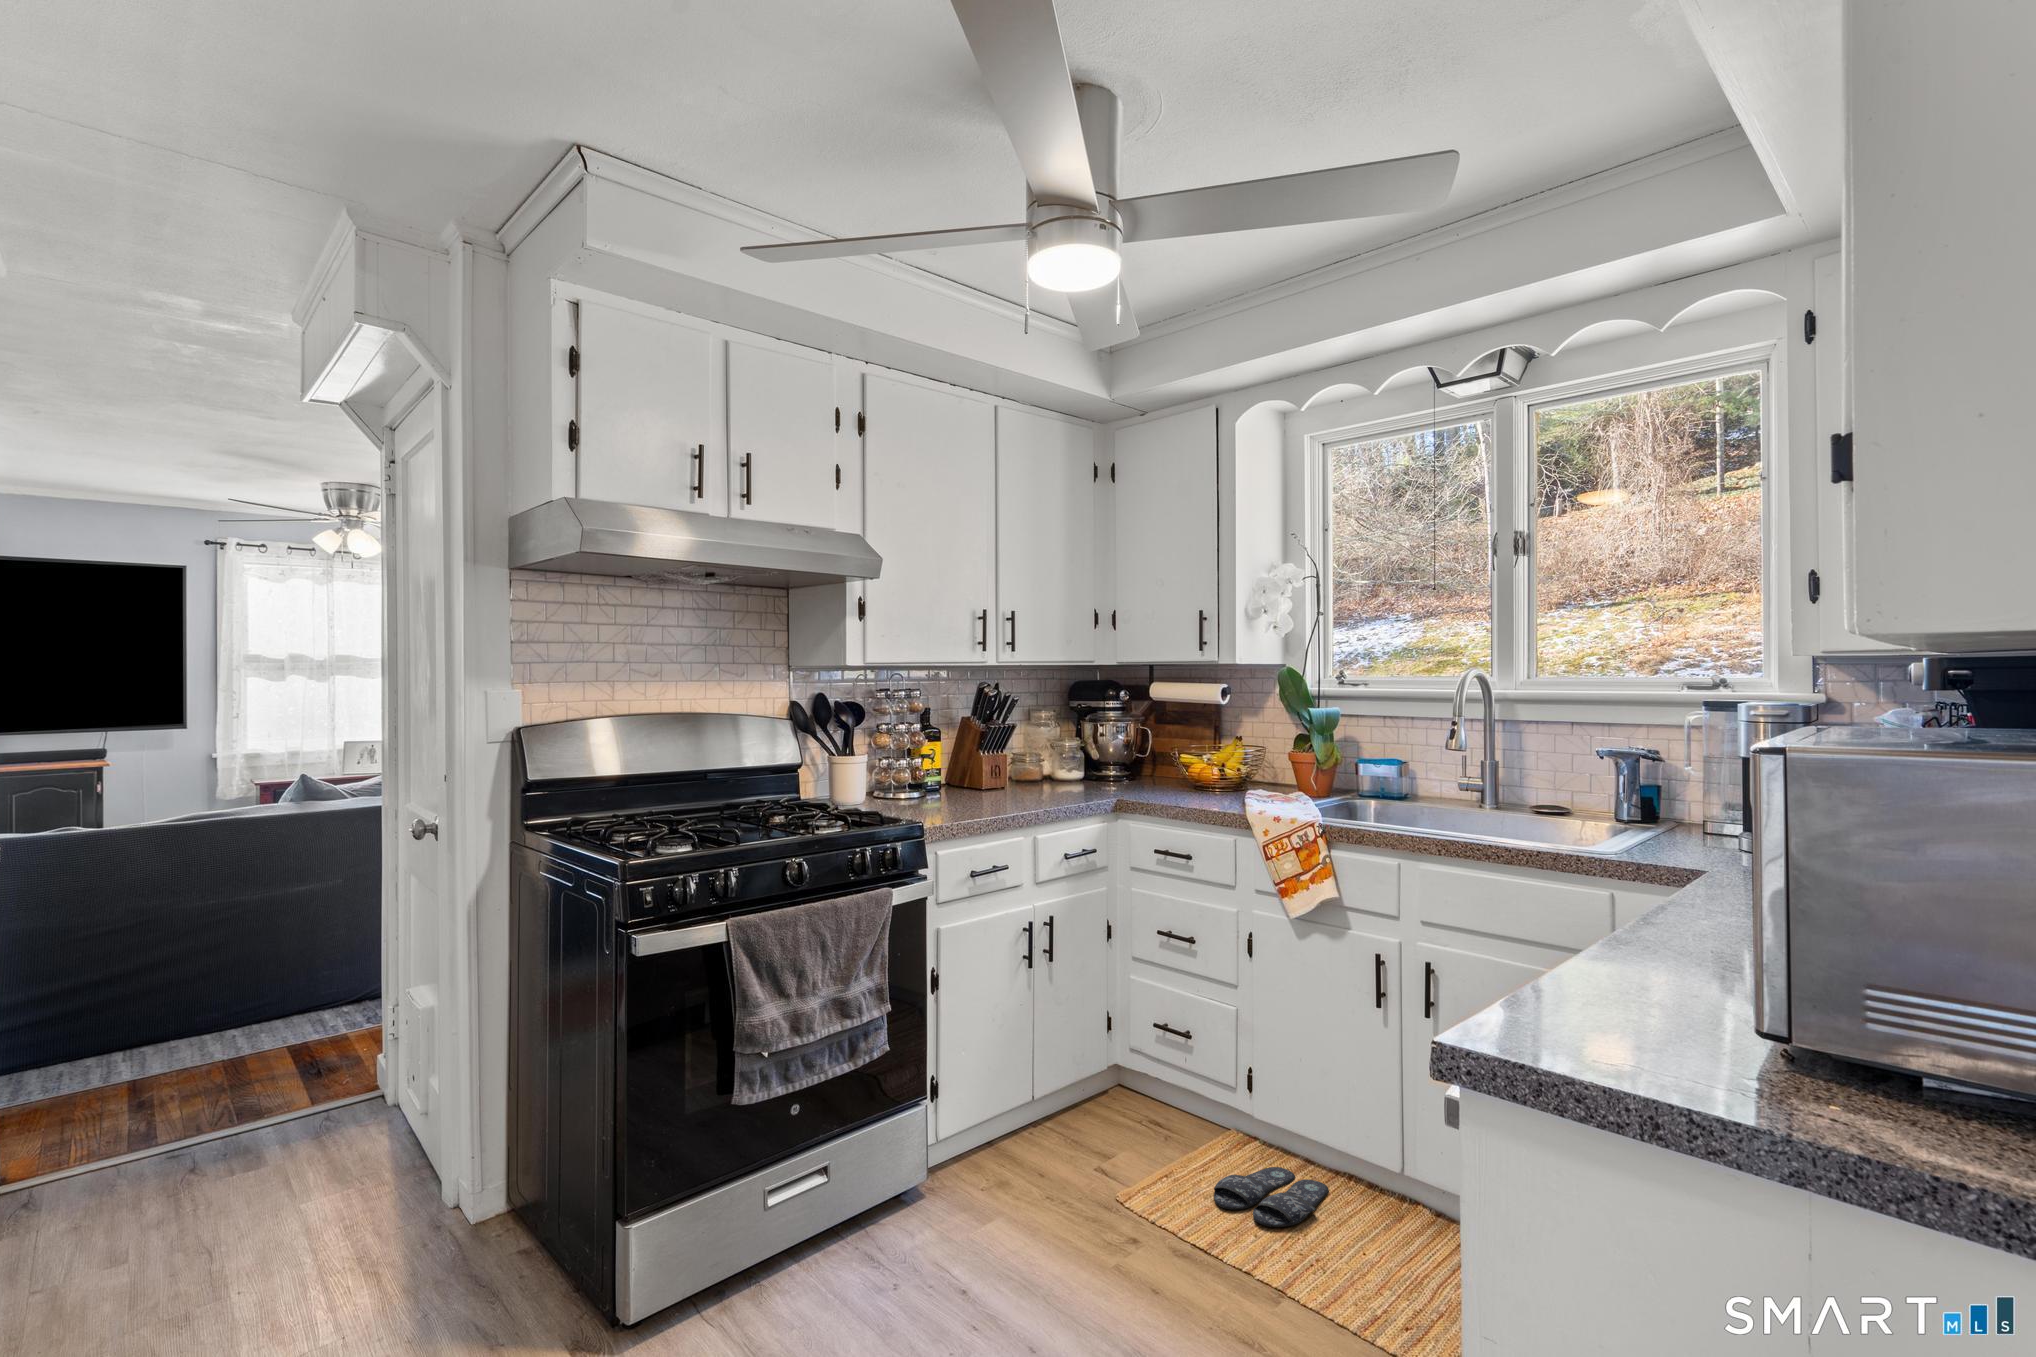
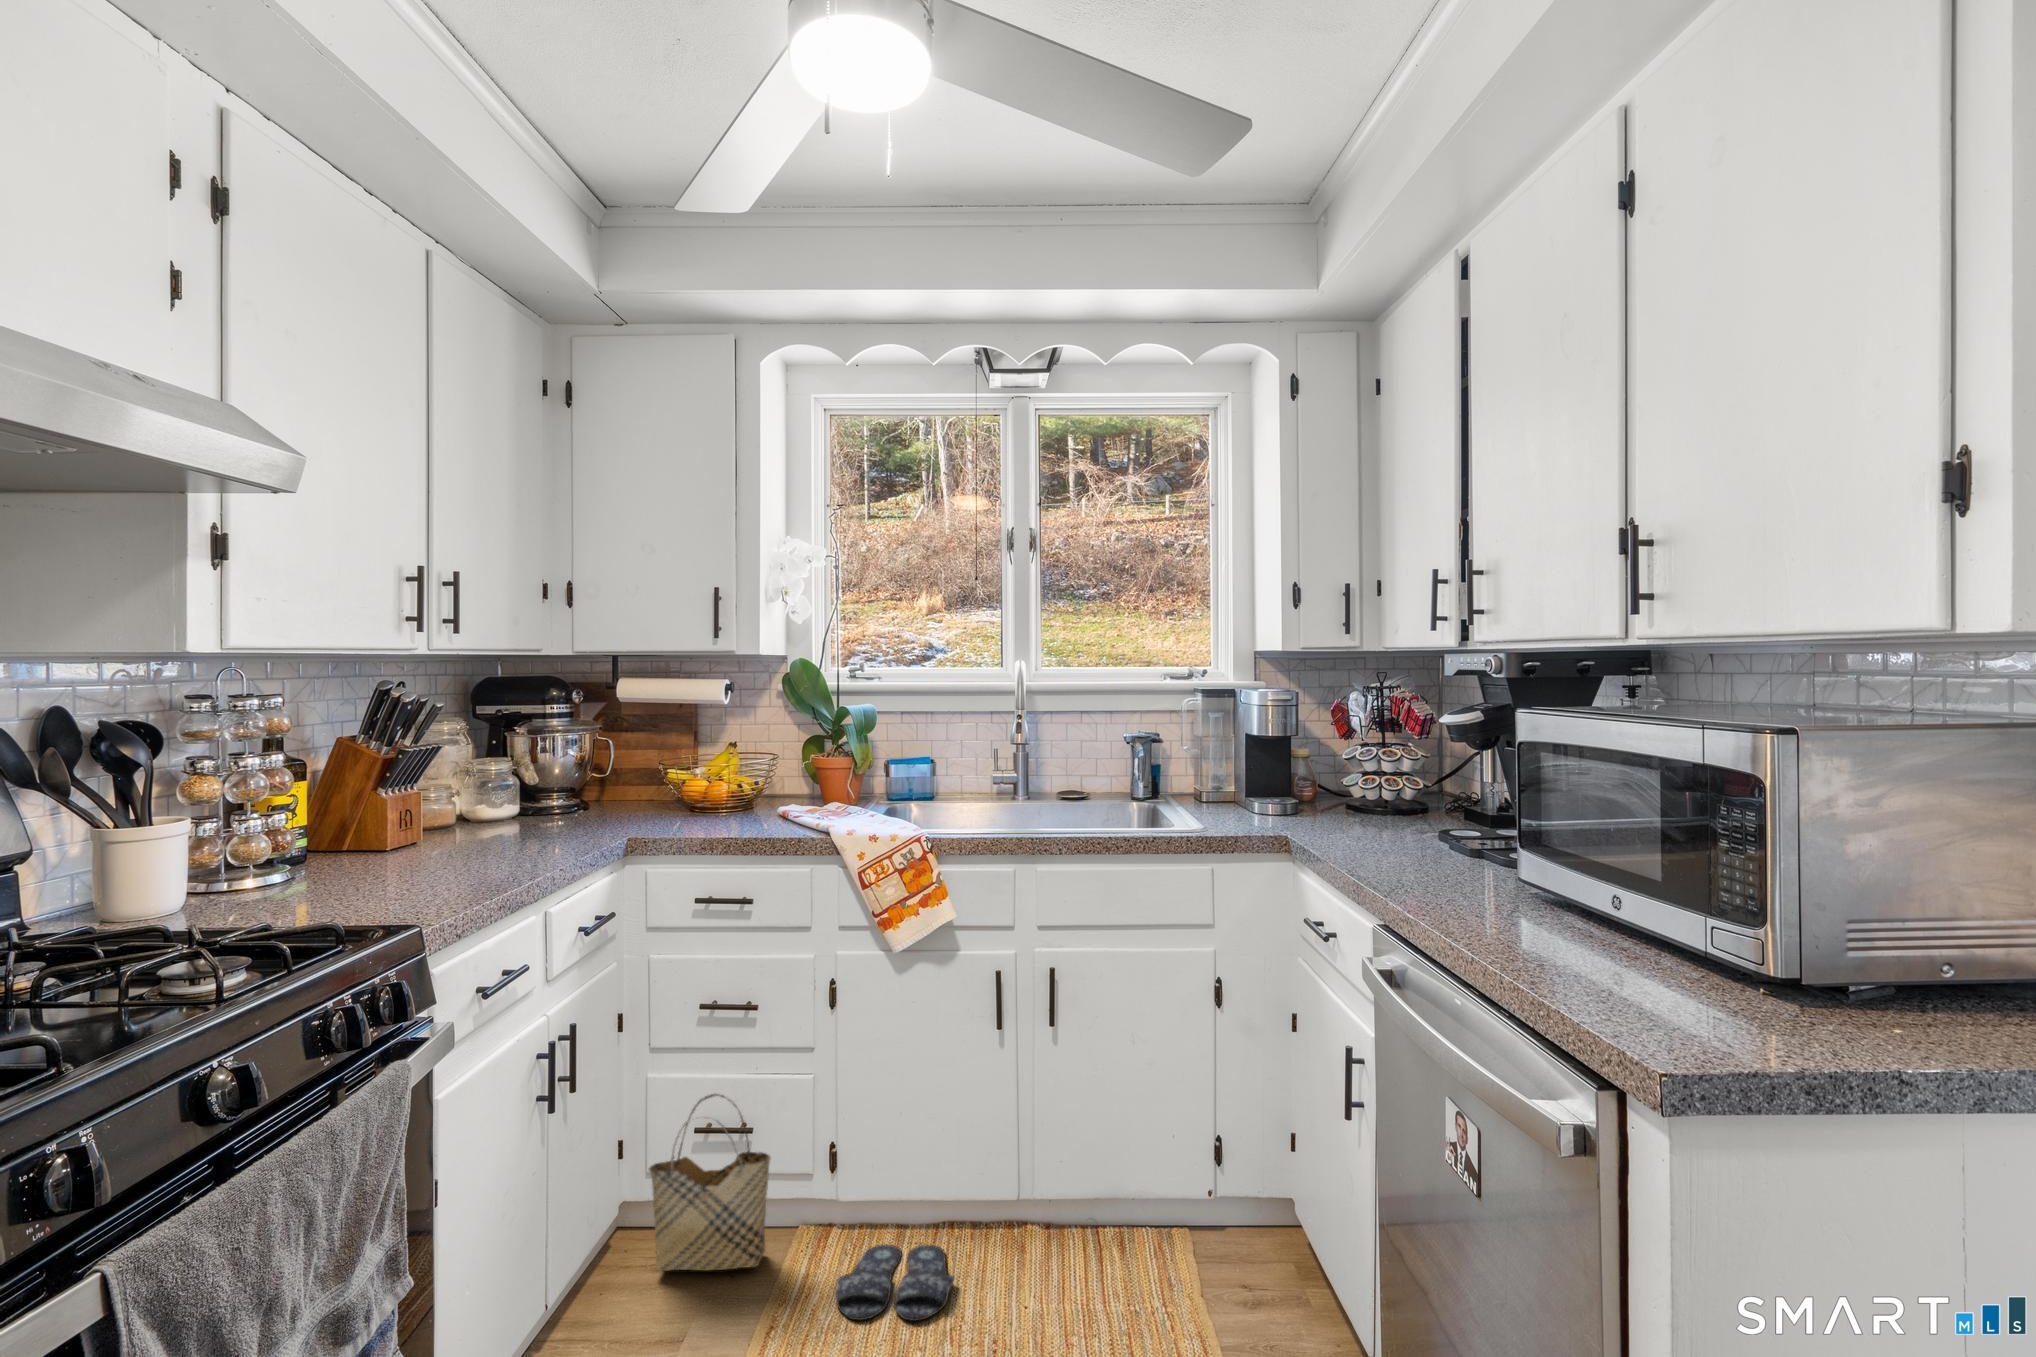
woven basket: none [1112,1005,1199,1146] -> present [649,1094,770,1271]

